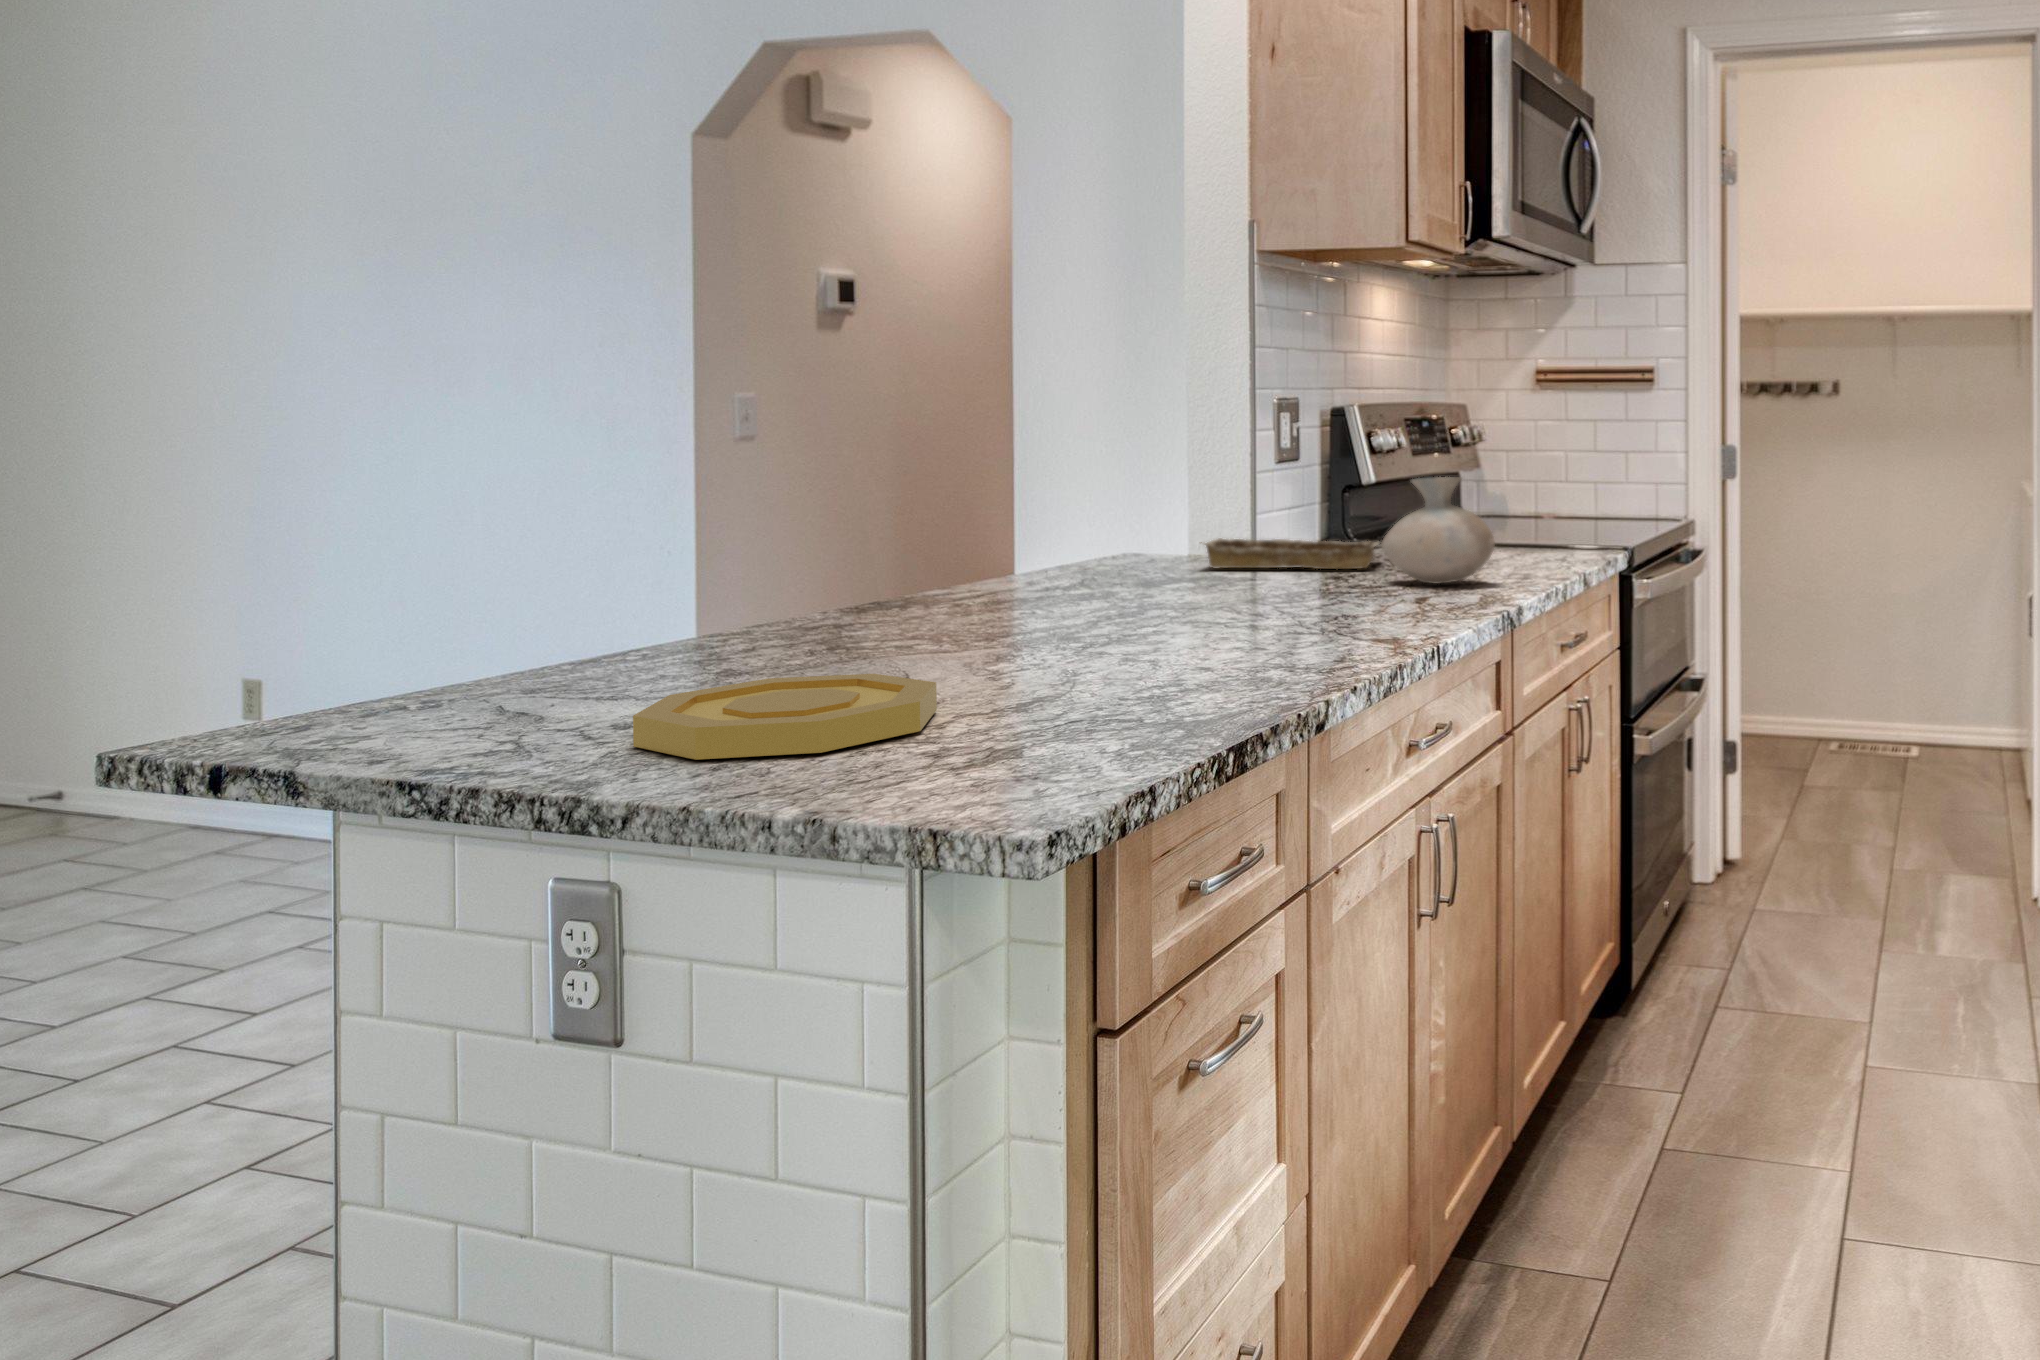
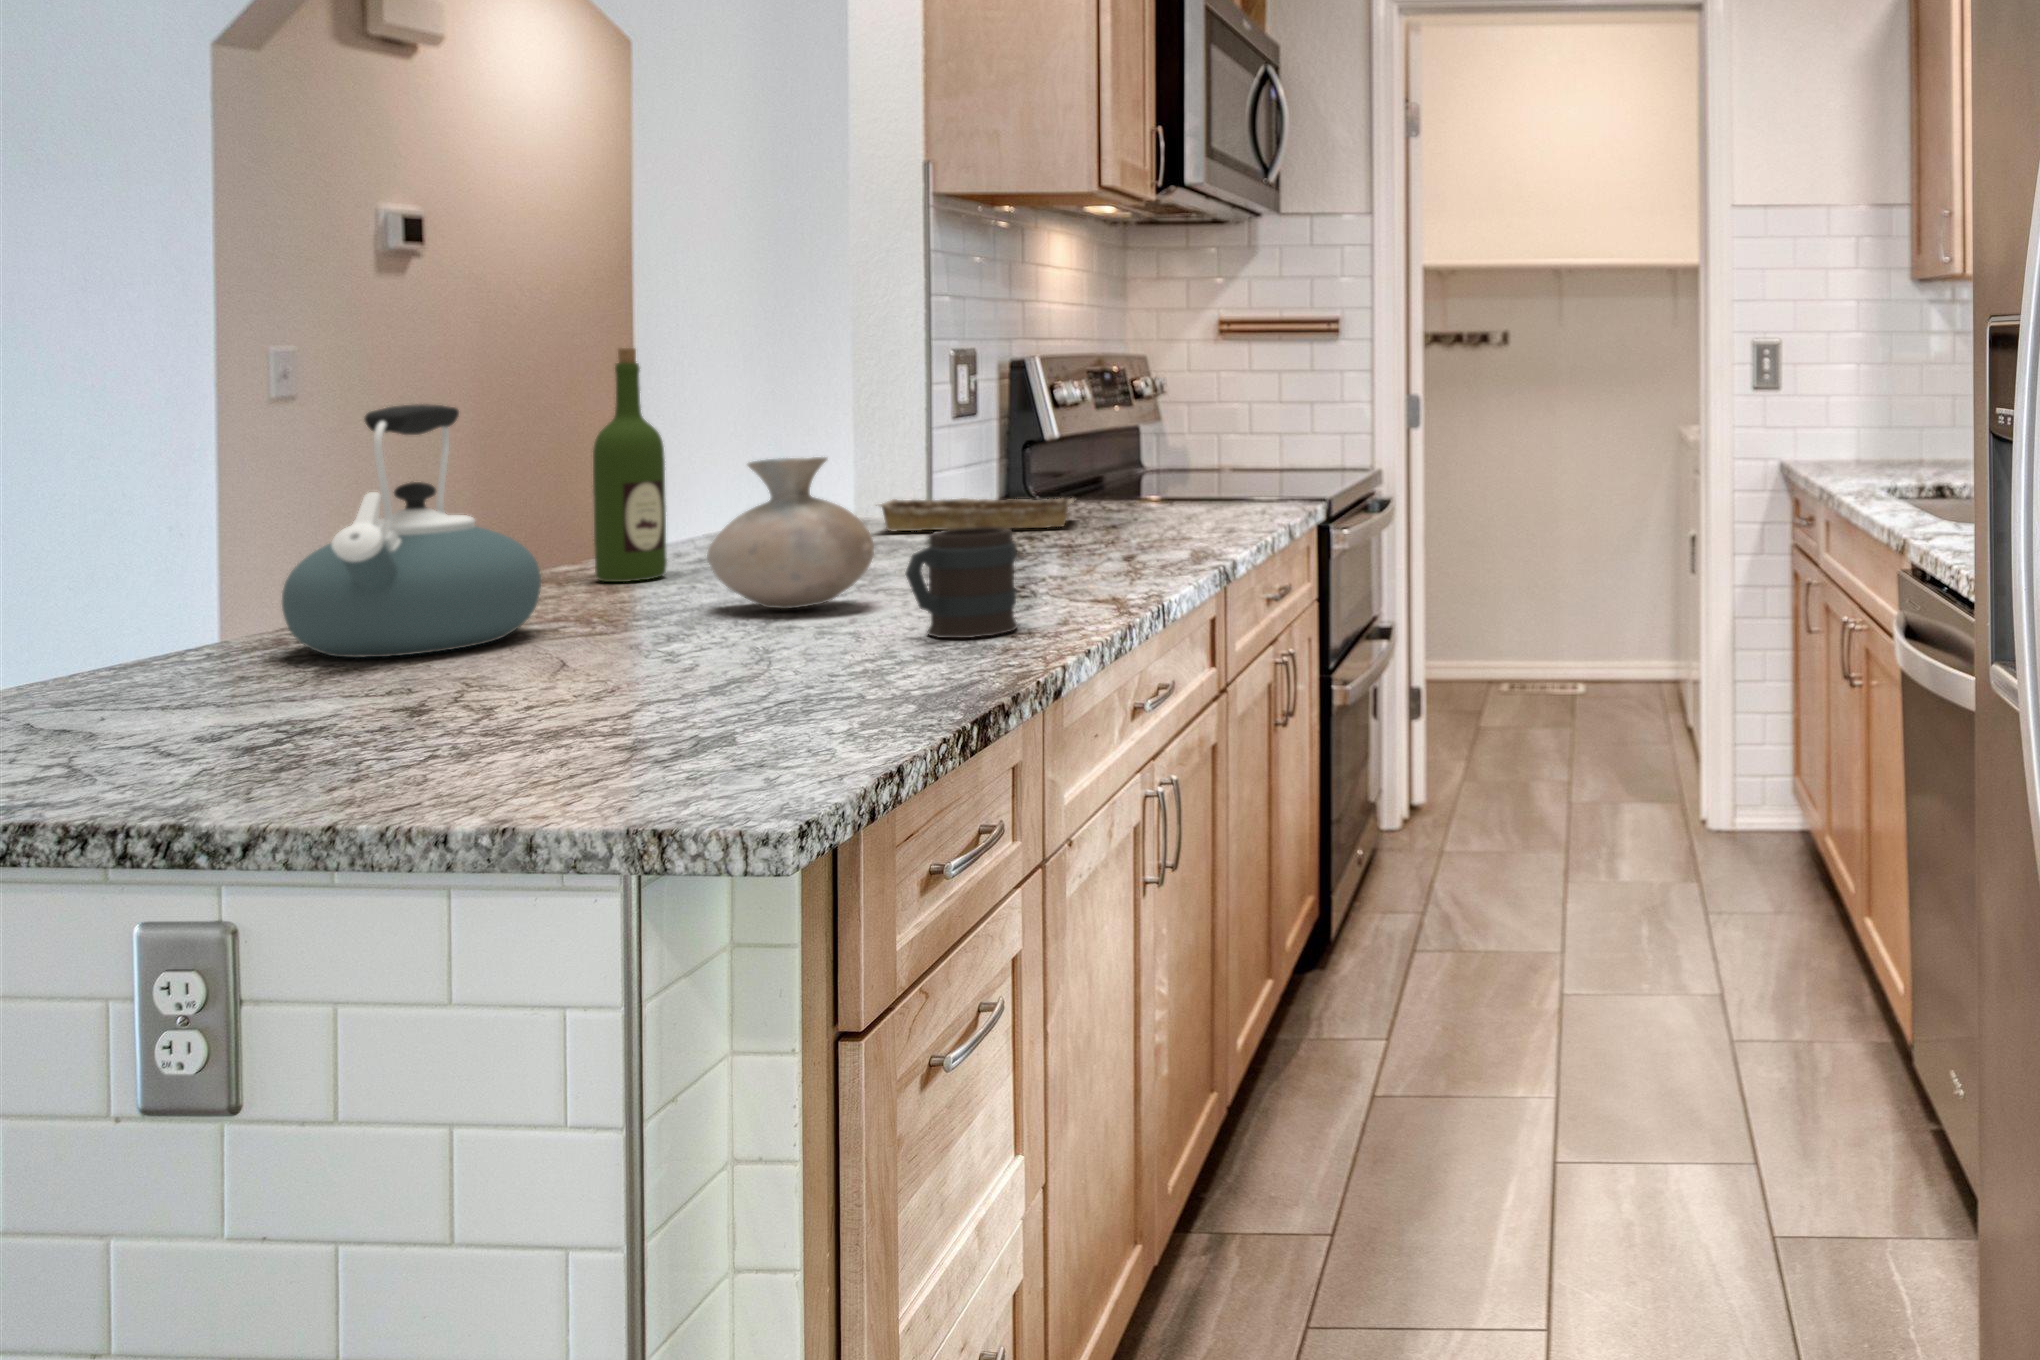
wine bottle: none [957,398,1015,607] -> present [593,348,667,582]
kettle: none [704,448,901,665] -> present [282,404,541,658]
vase: present [1381,477,1495,584] -> present [707,457,874,609]
mug: none [1190,568,1294,672] -> present [905,527,1017,638]
bowl: present [633,674,937,760] -> none [220,660,613,771]

